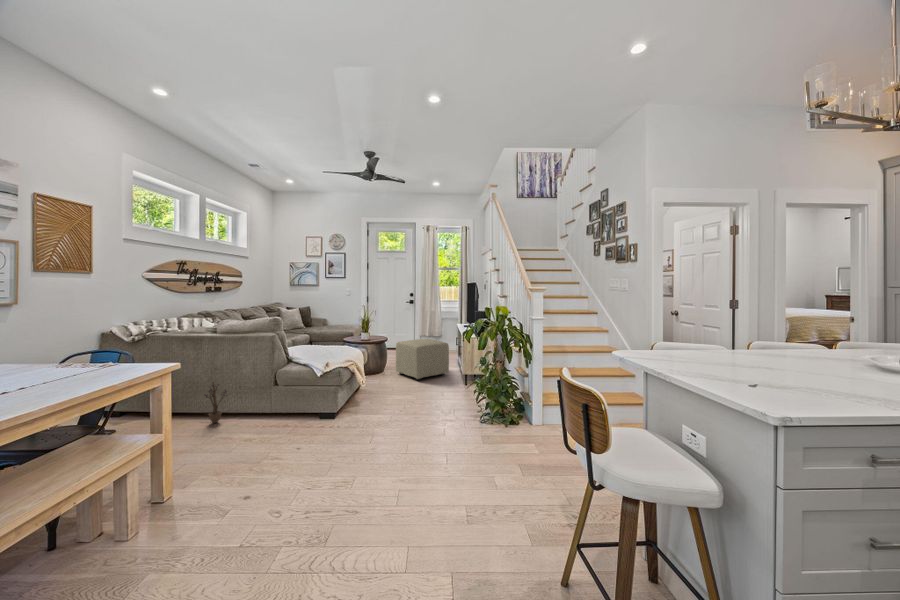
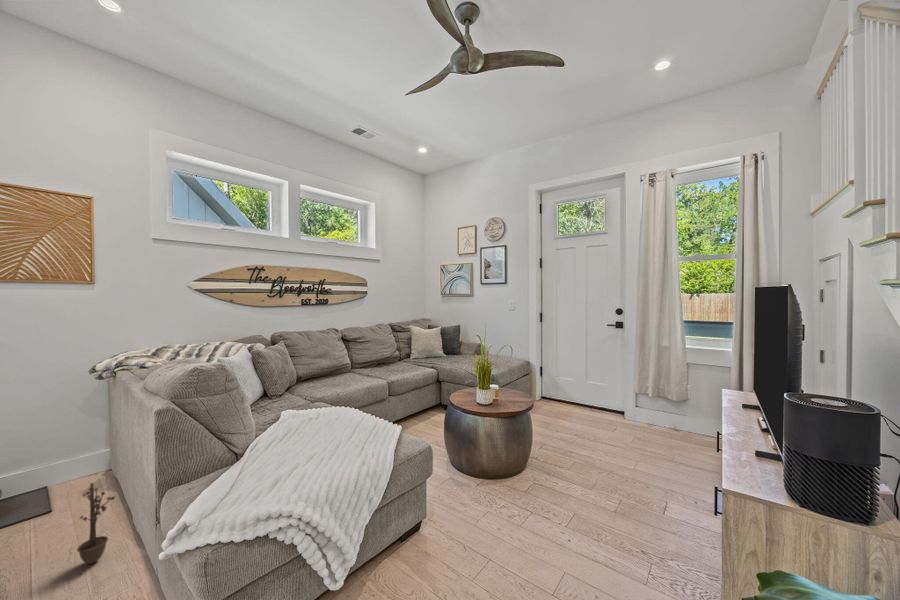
ottoman: present [396,339,449,380] -> none [530,426,671,557]

